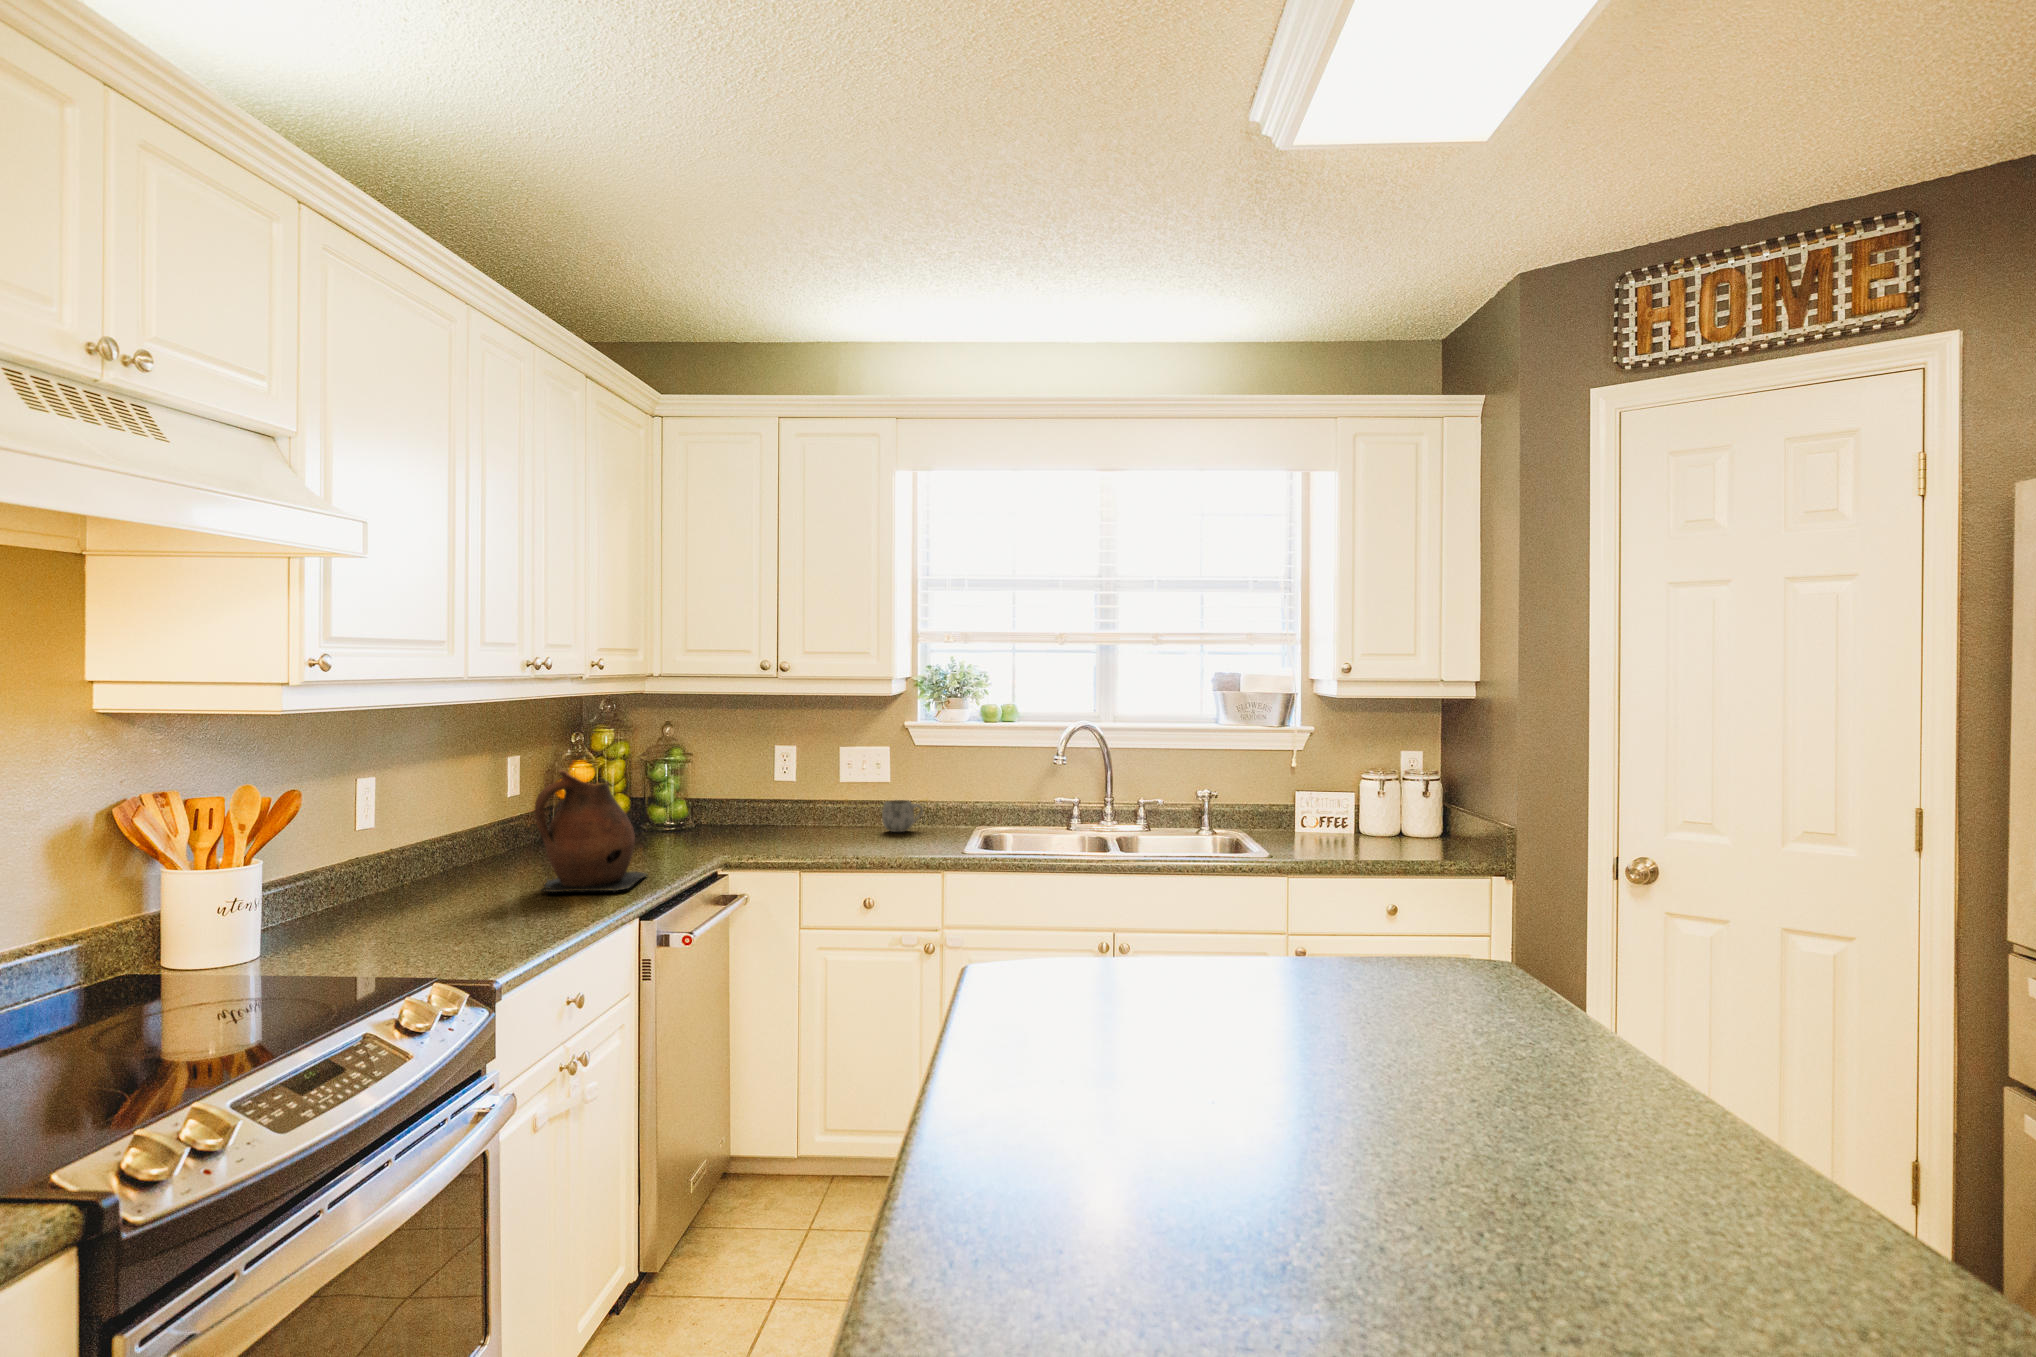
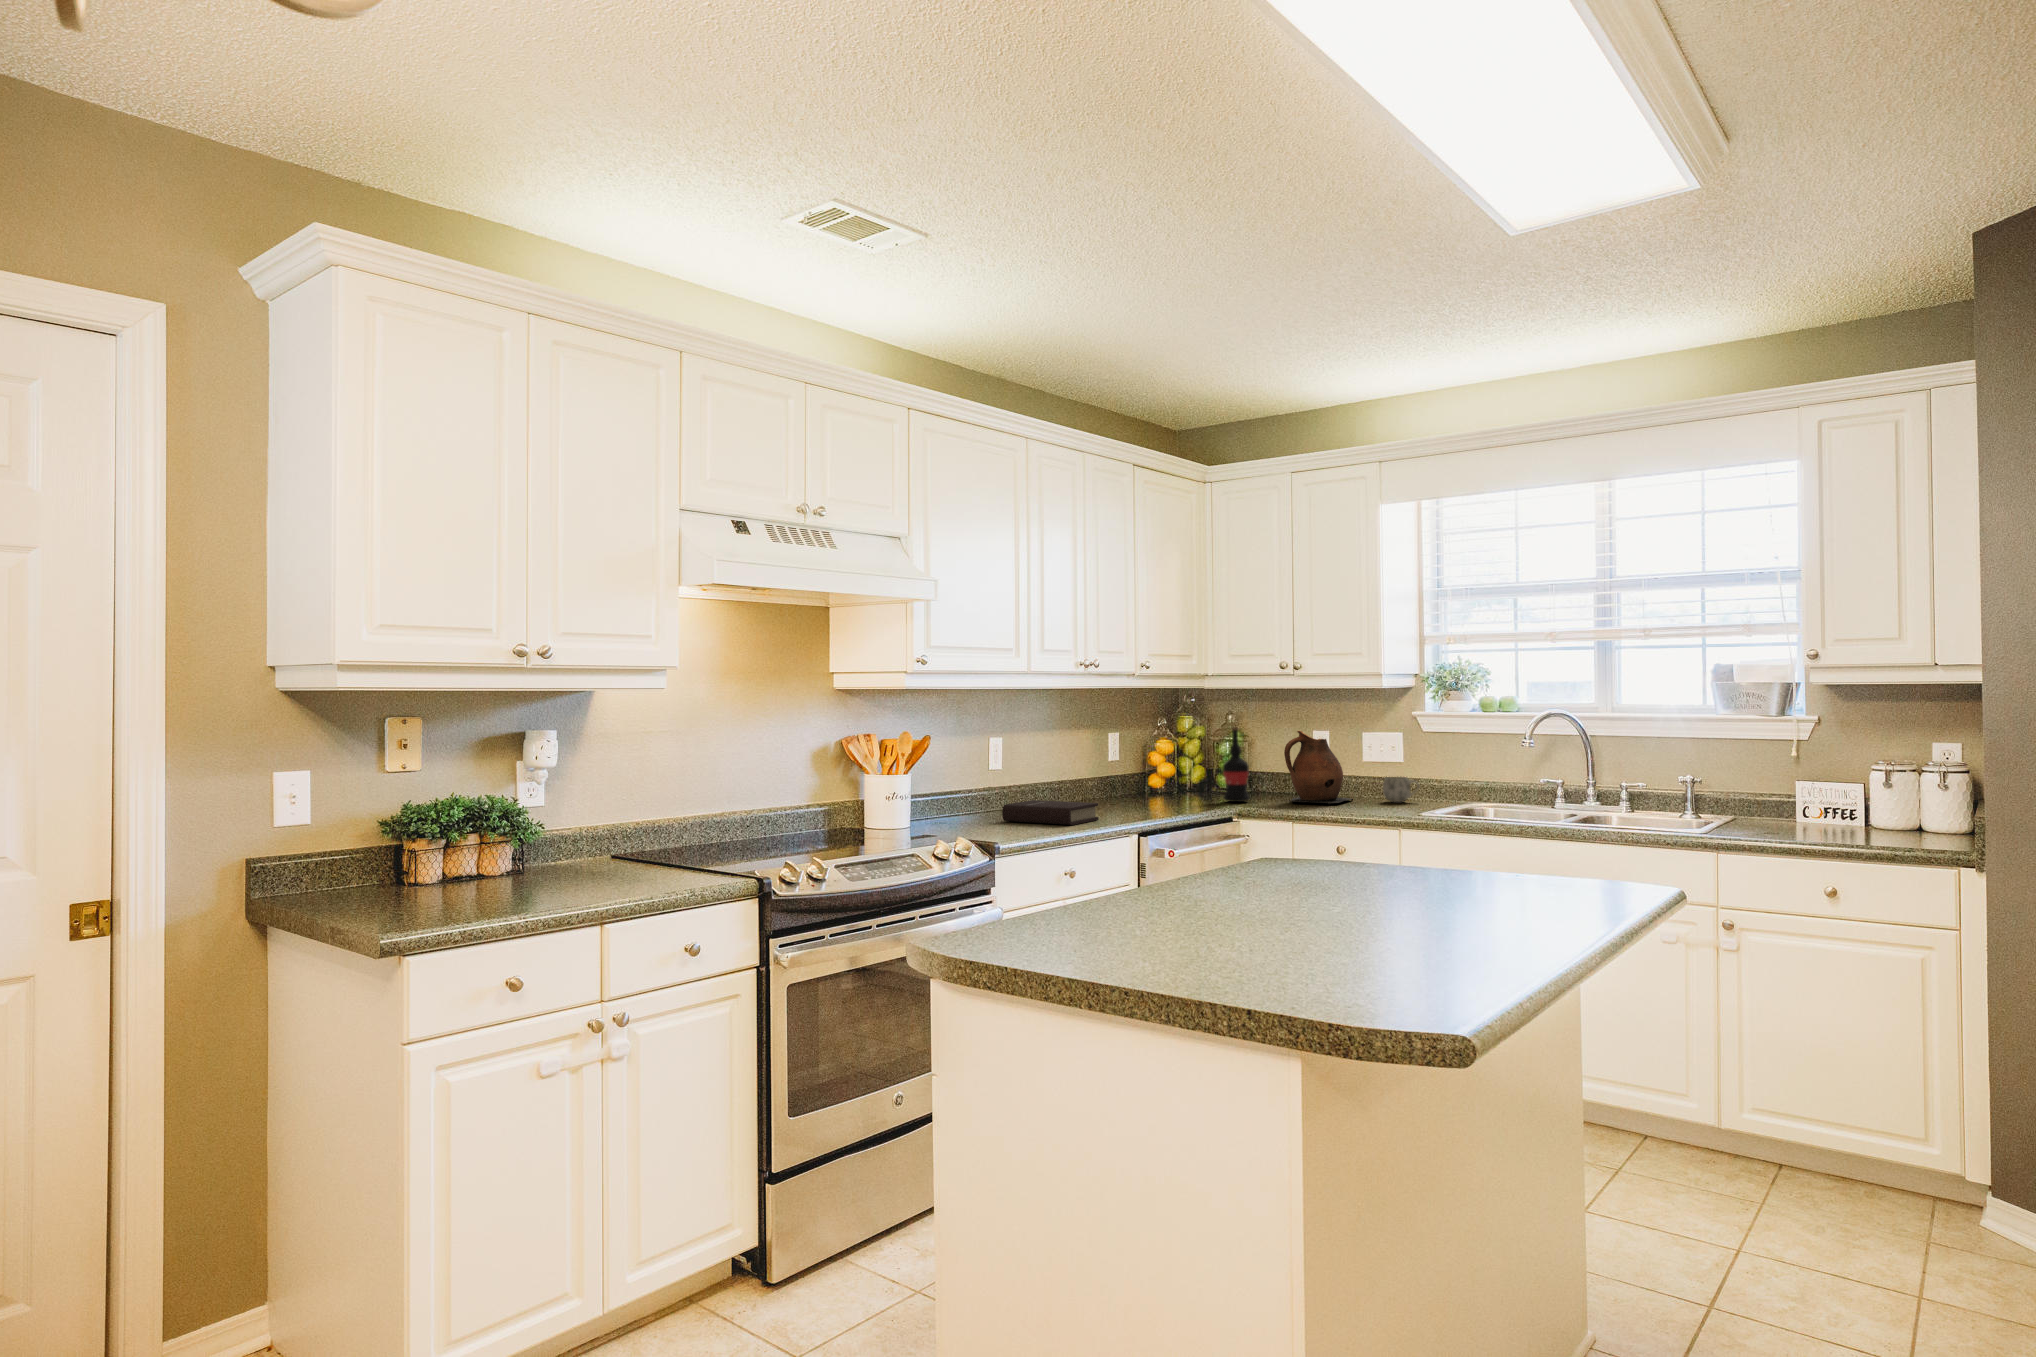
wine bottle: none [684,744,722,847] -> present [1223,727,1249,802]
ceramic pitcher: present [534,770,648,892] -> present [1284,731,1353,804]
book: none [350,882,538,933] -> present [1002,800,1099,825]

